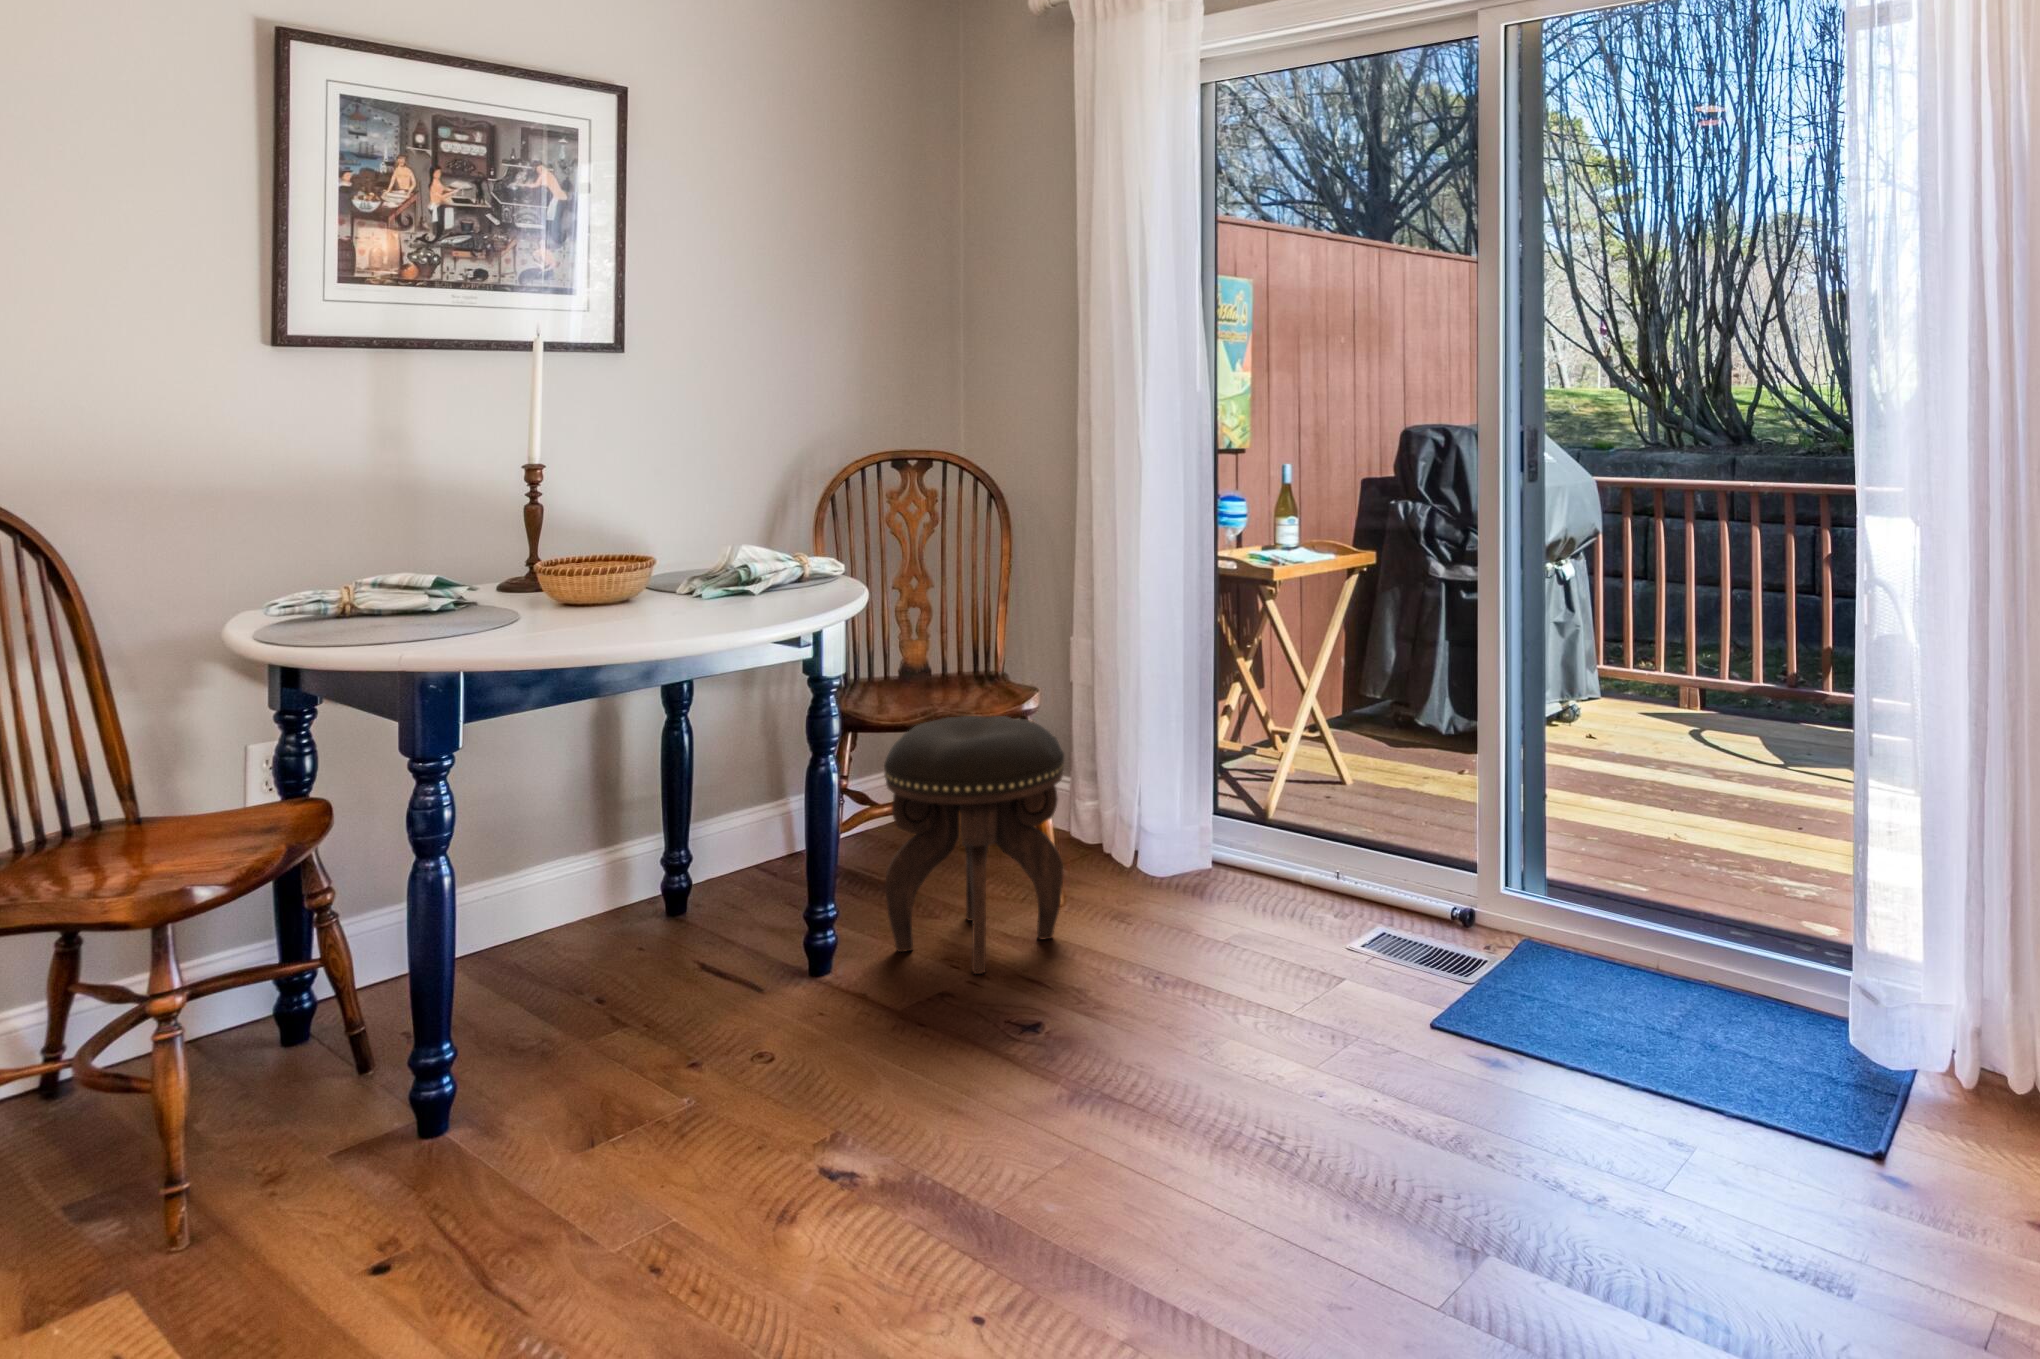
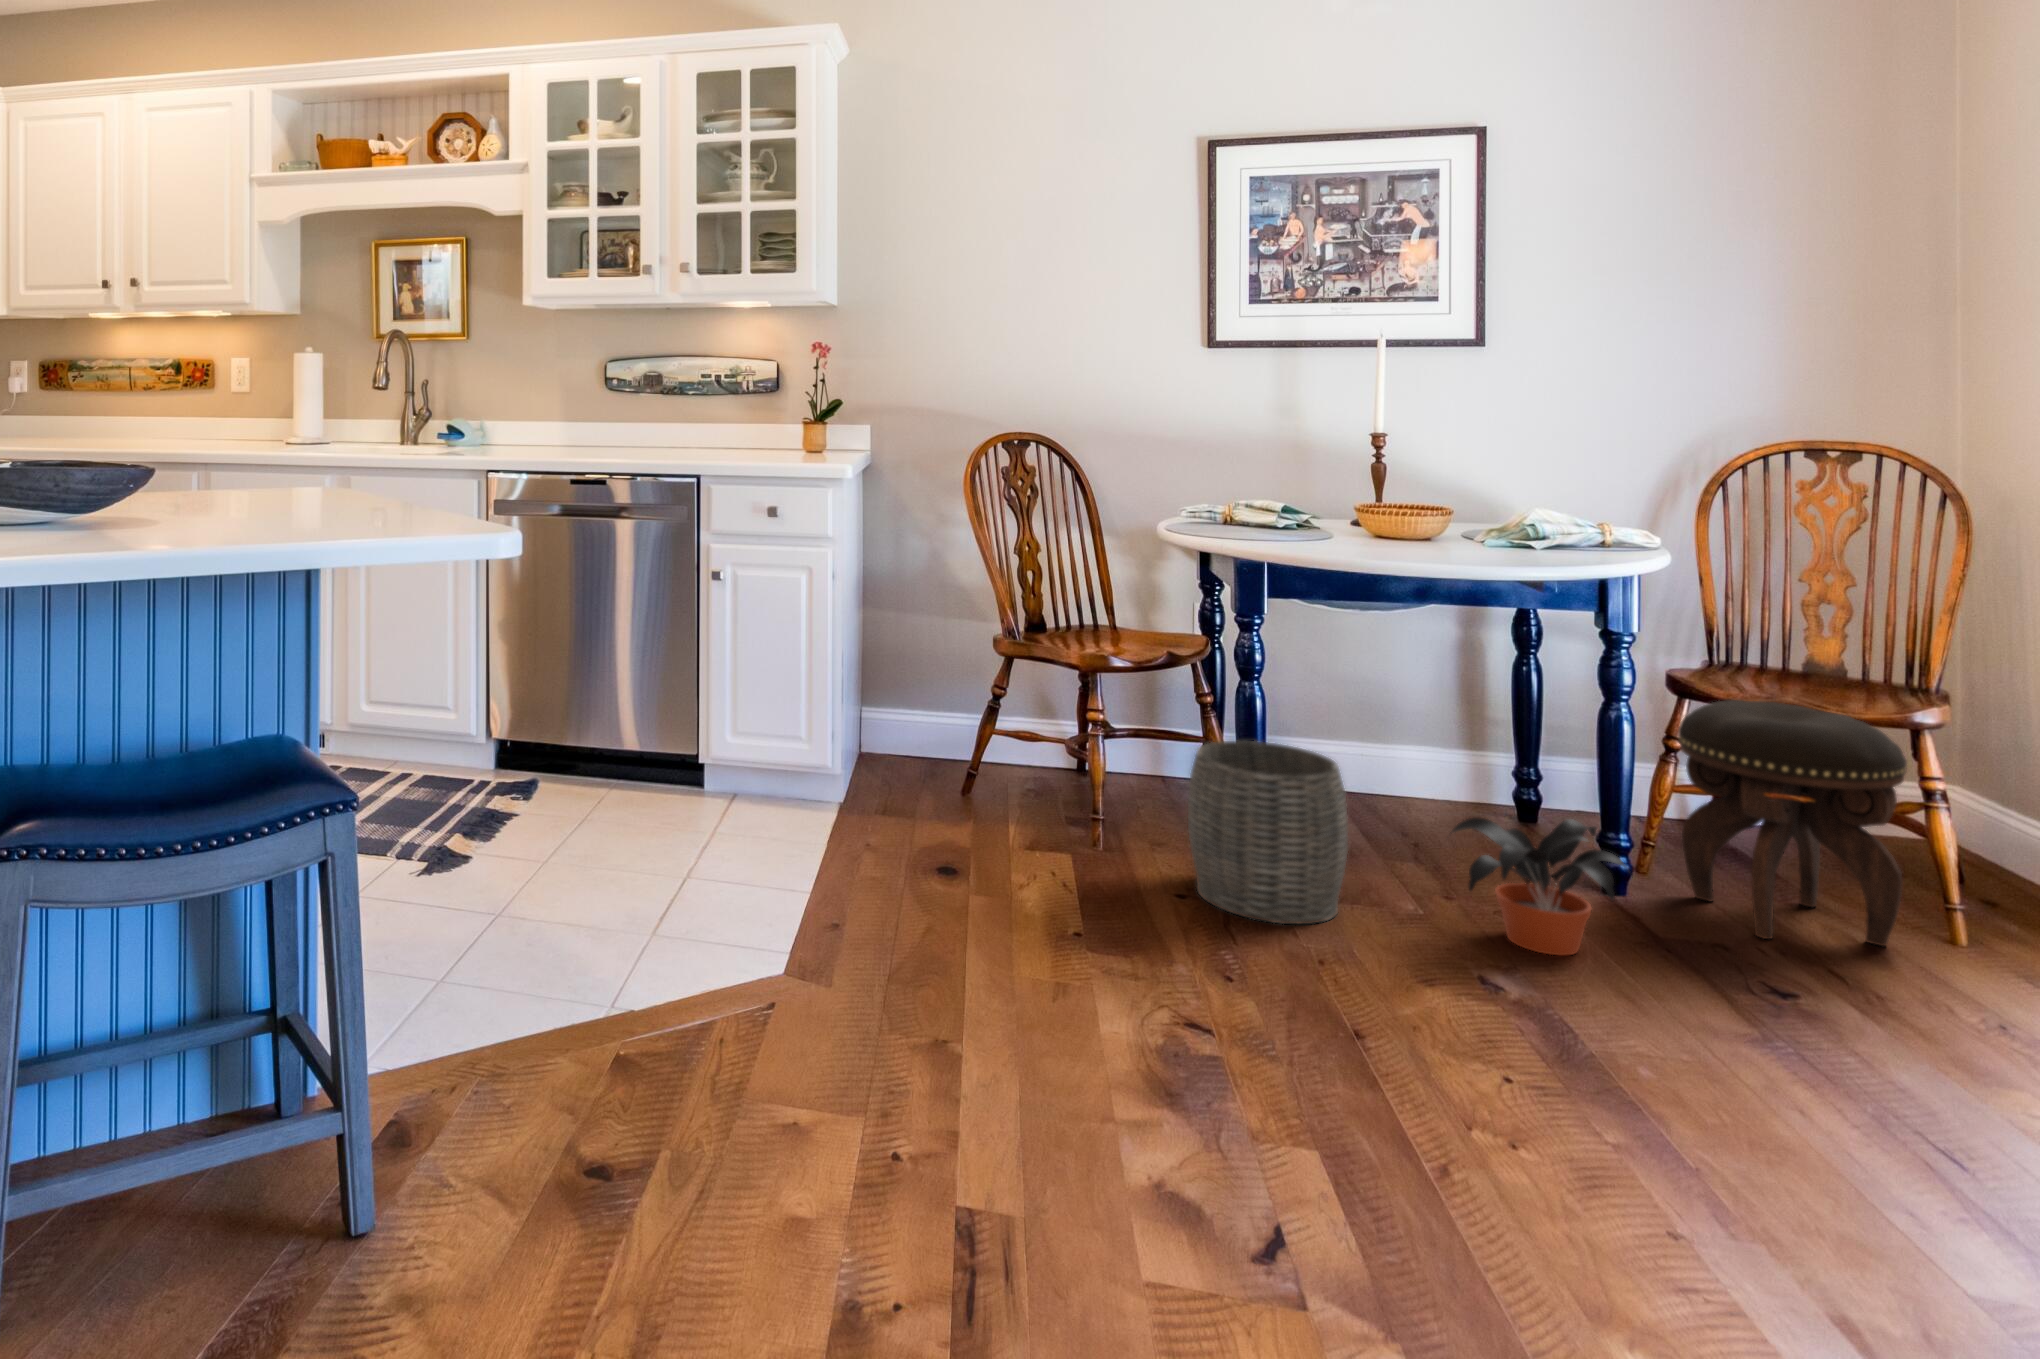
potted plant: none [727,913,930,1102] -> present [1453,817,1626,955]
woven basket: none [375,936,625,1255] -> present [1188,741,1348,924]

